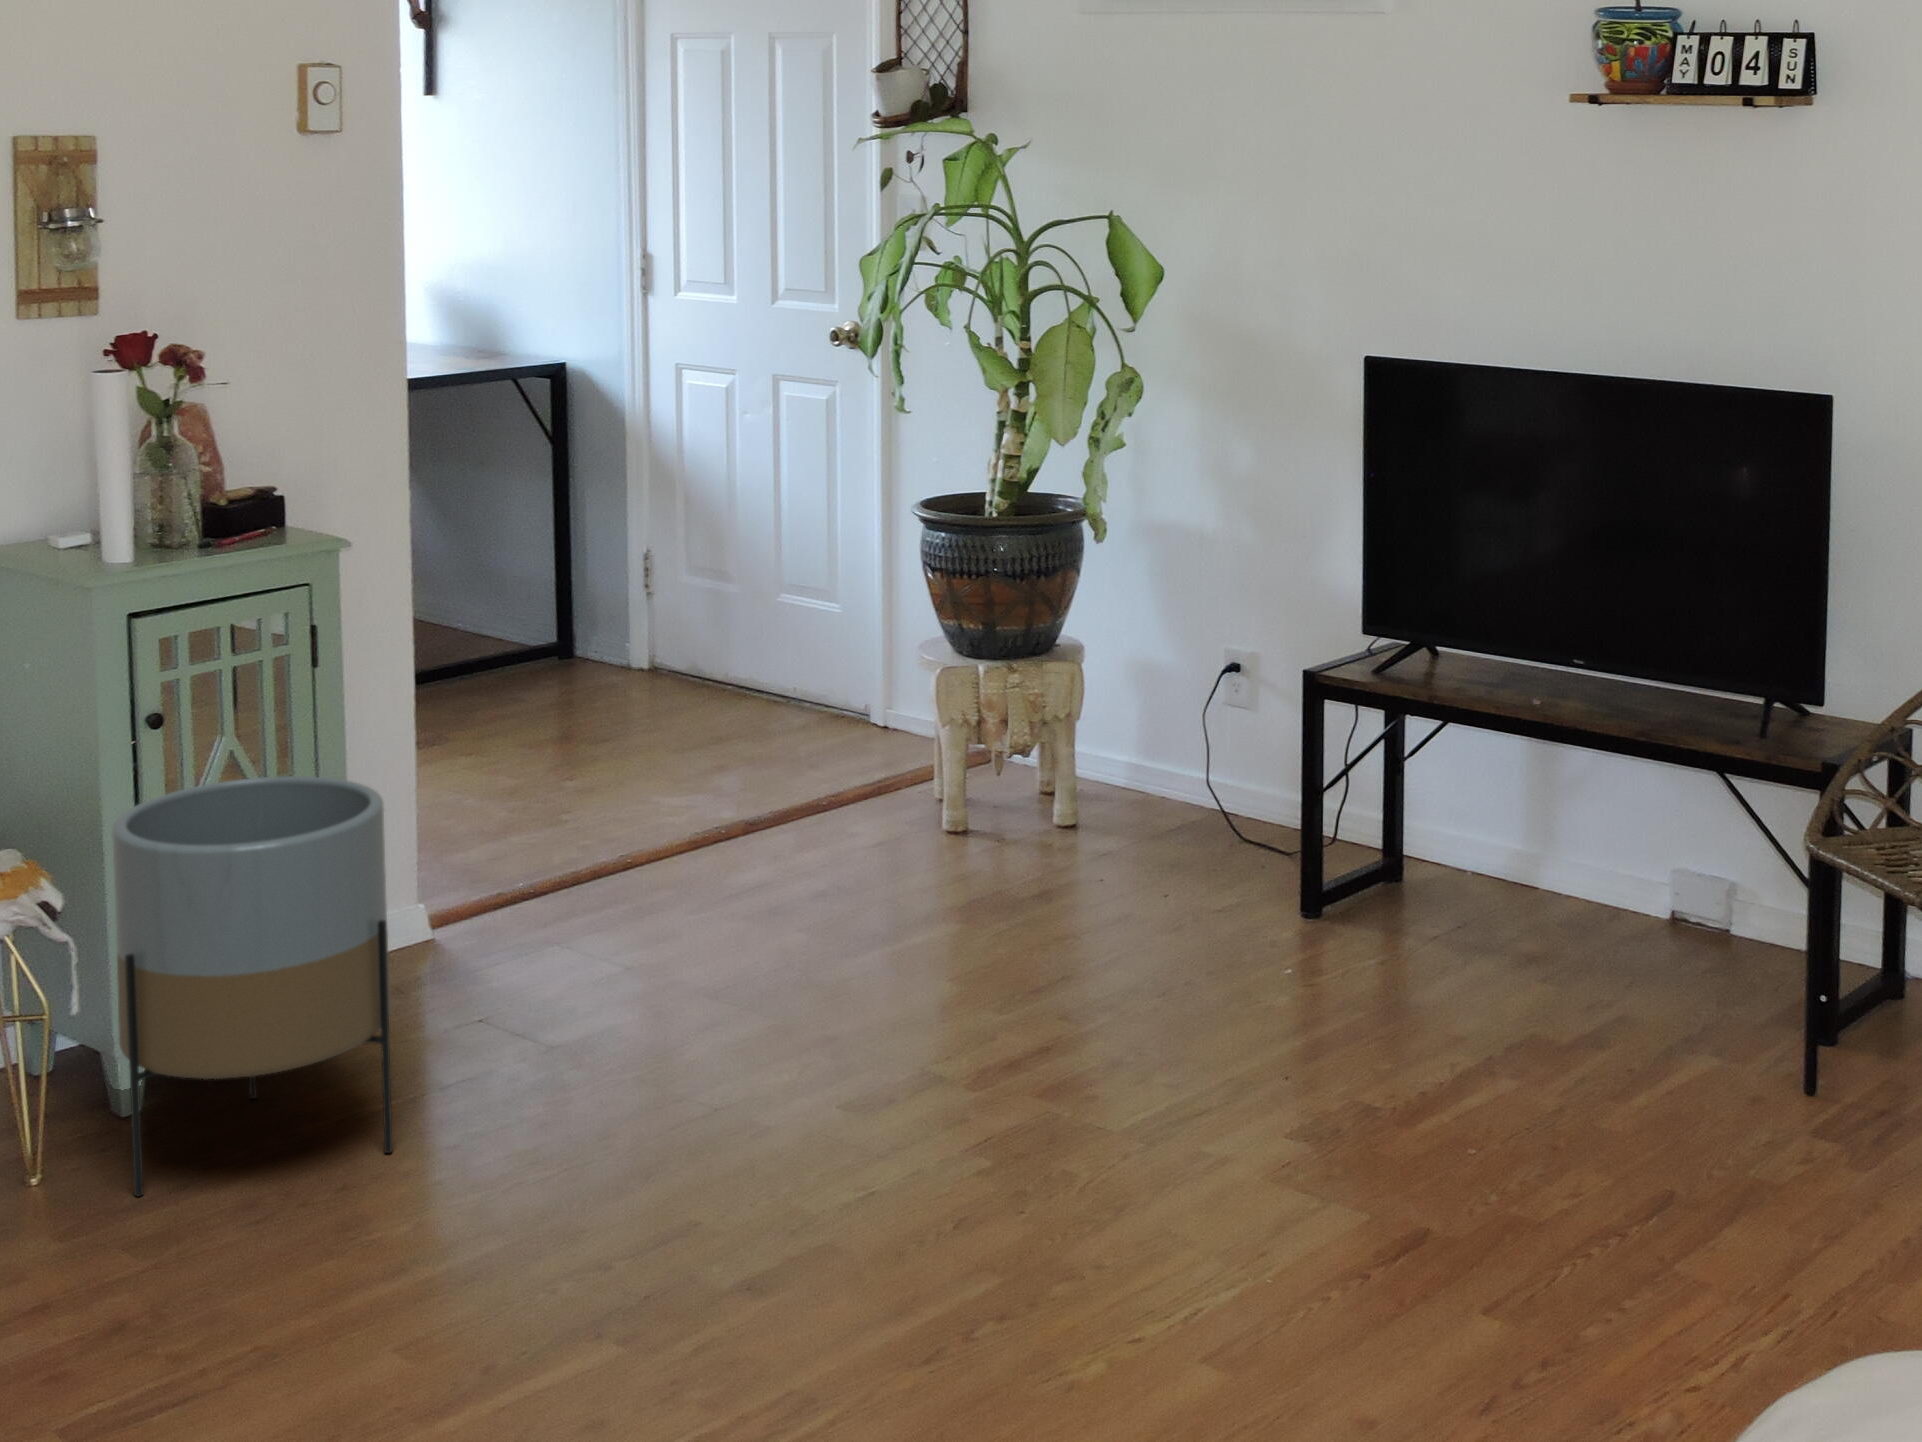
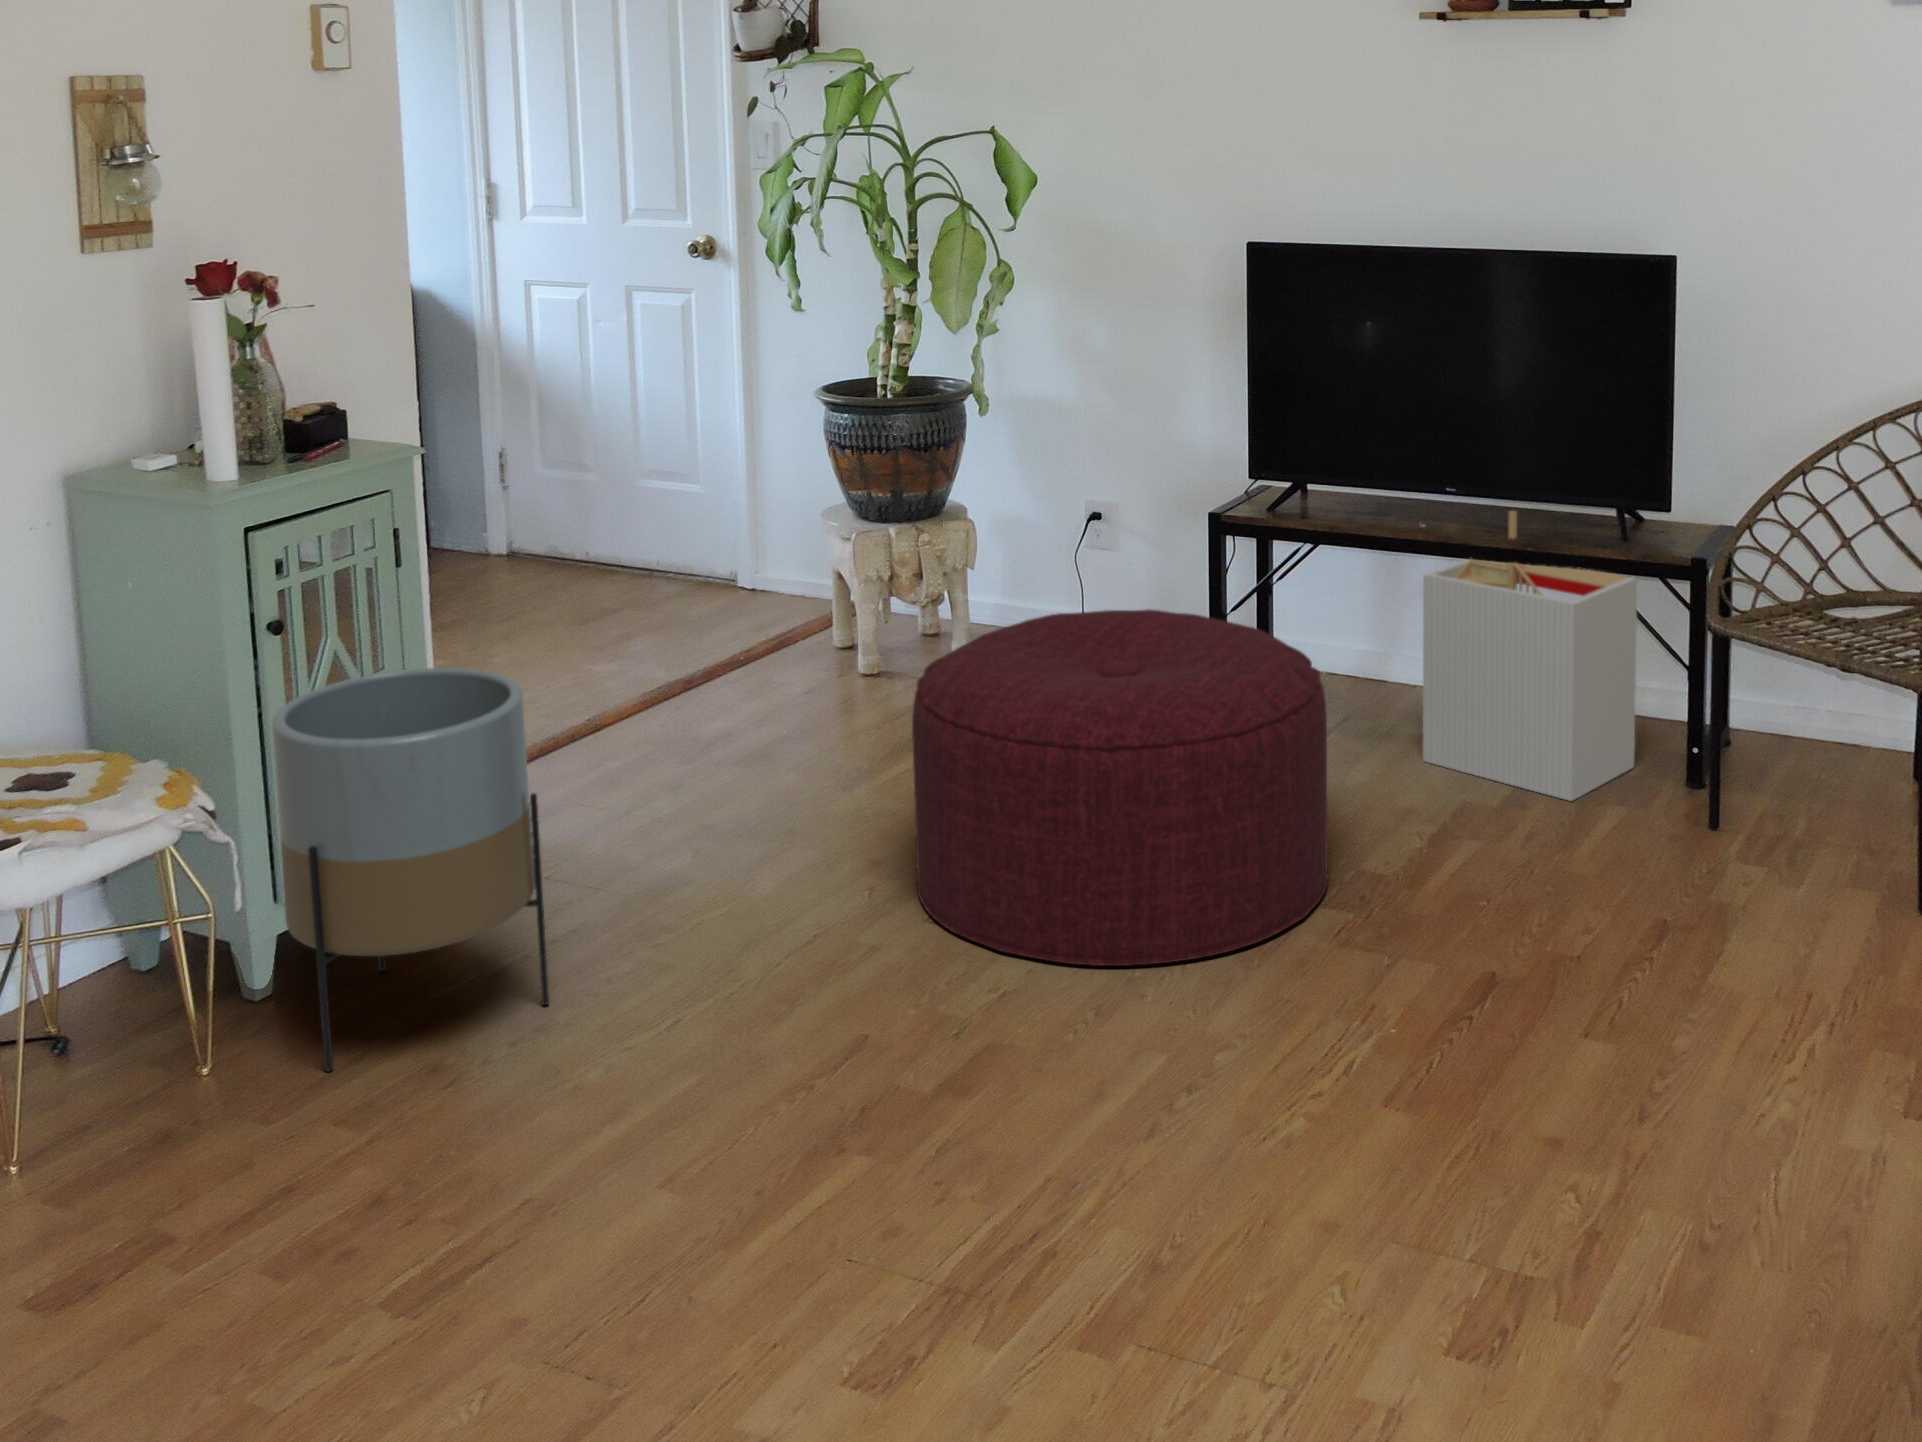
storage bin: none [1509,691,1765,1048] -> present [1423,511,1637,801]
ottoman: none [839,772,1315,1183] -> present [912,609,1328,966]

